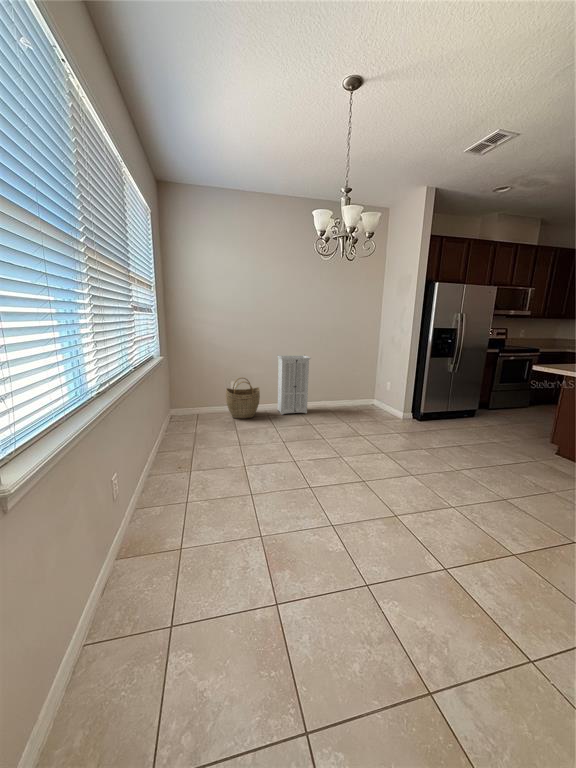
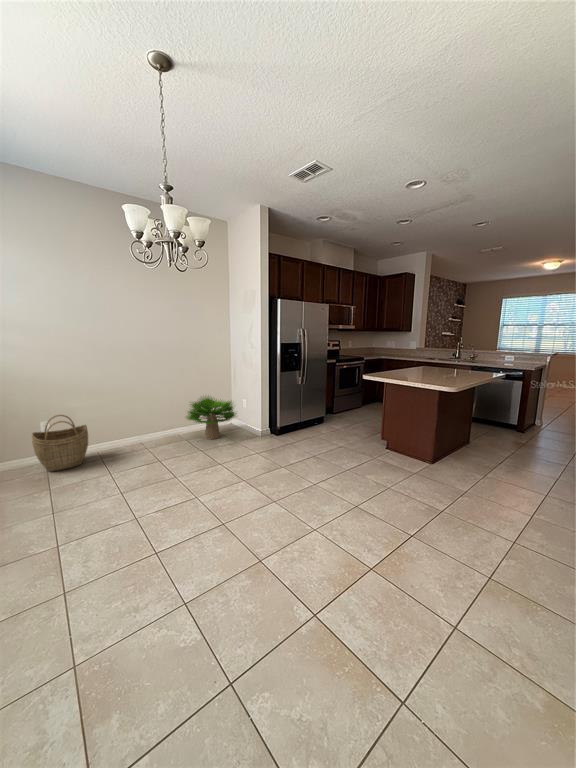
storage cabinet: present [277,355,311,415] -> none [110,378,157,454]
potted plant: none [331,373,382,416] -> present [186,397,236,439]

